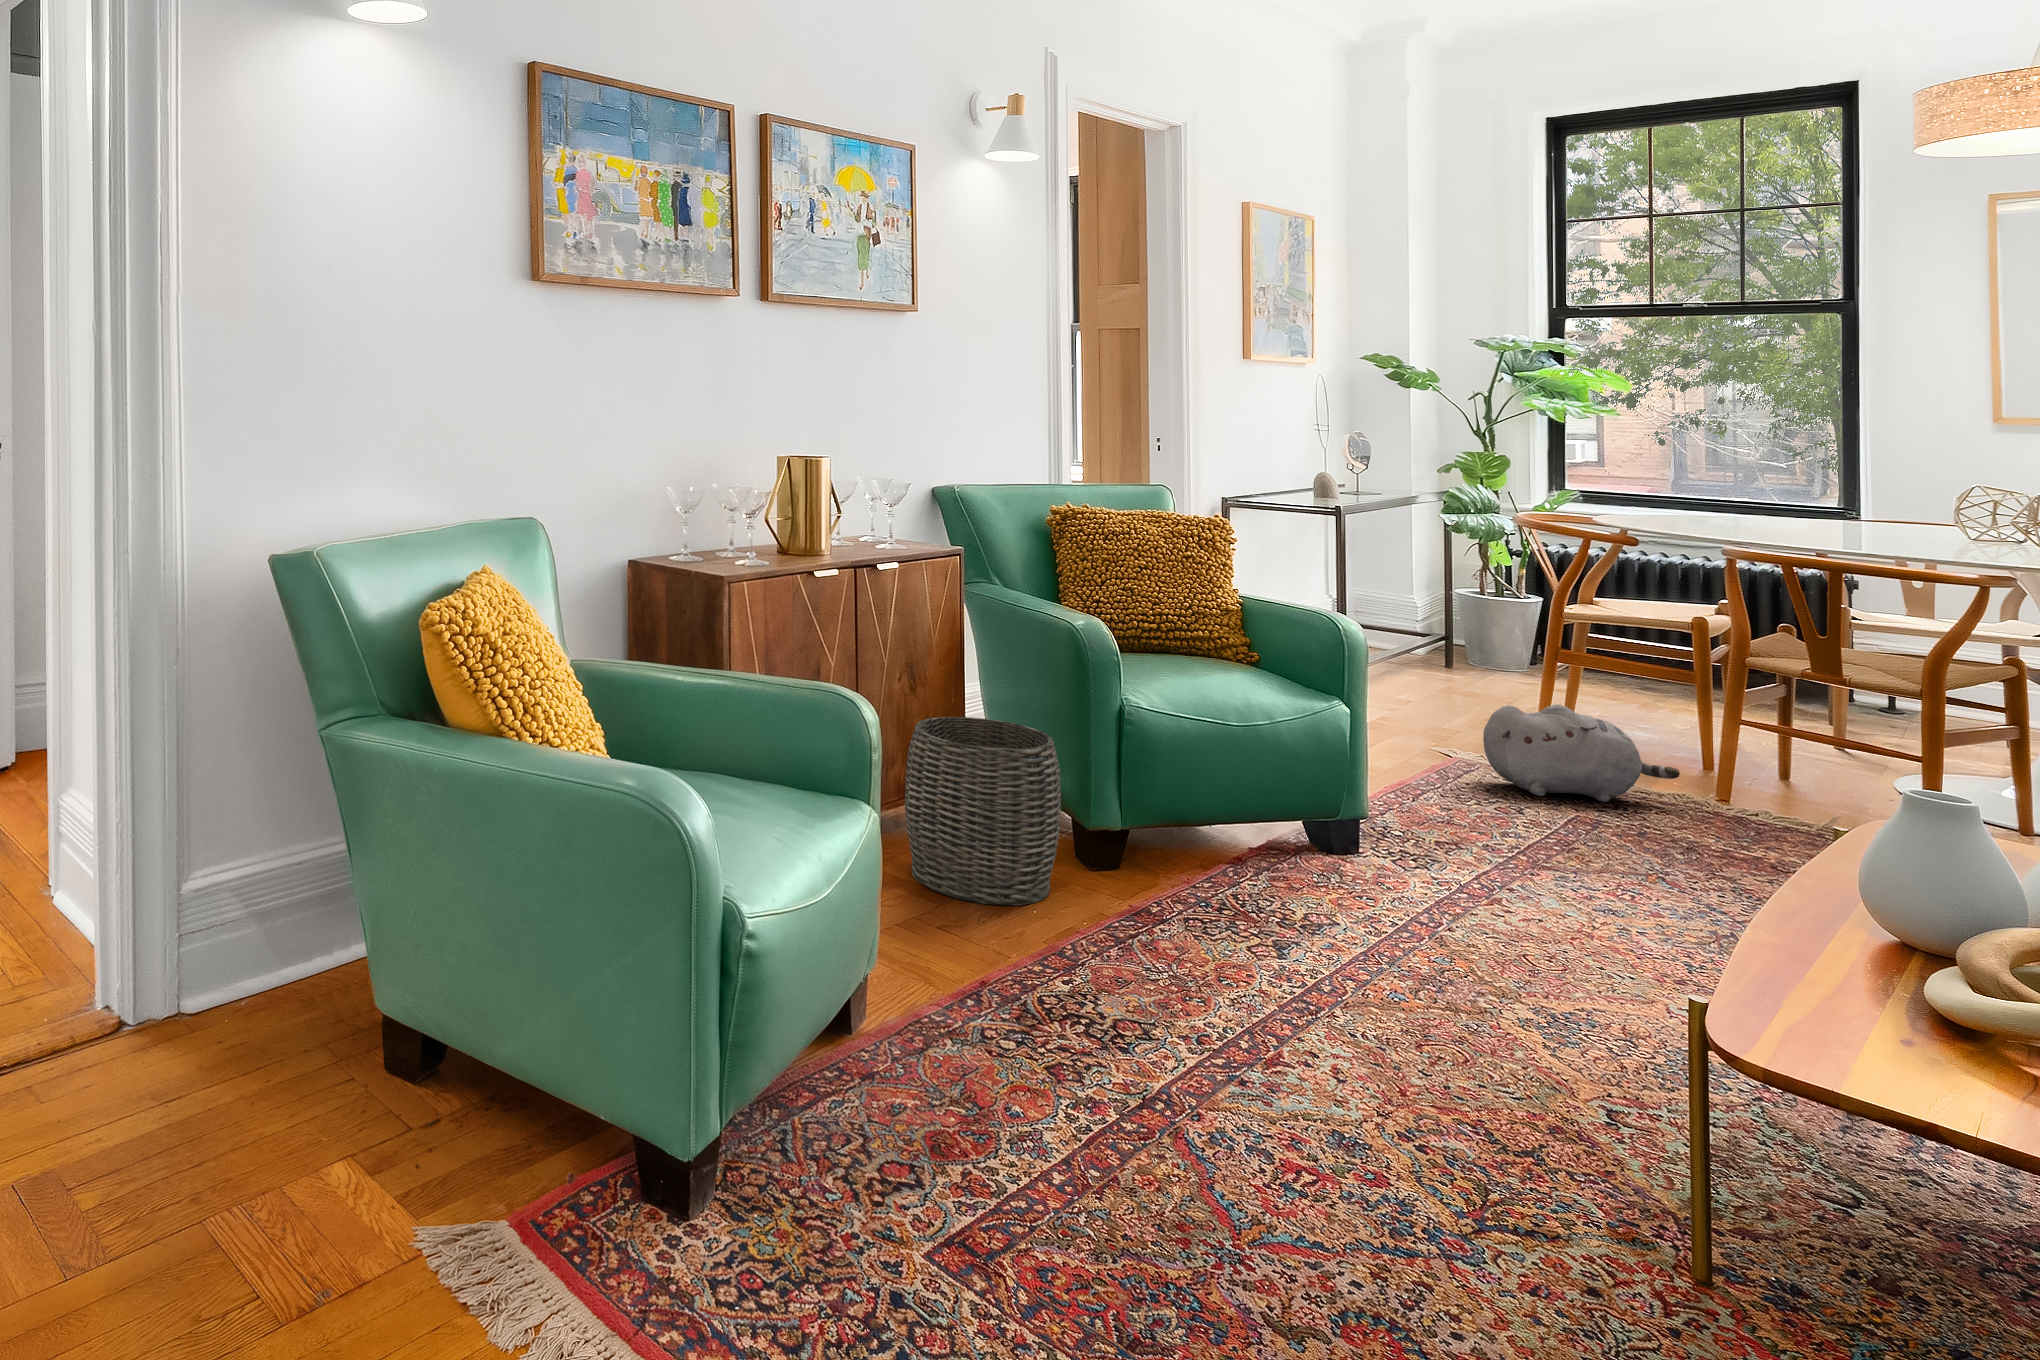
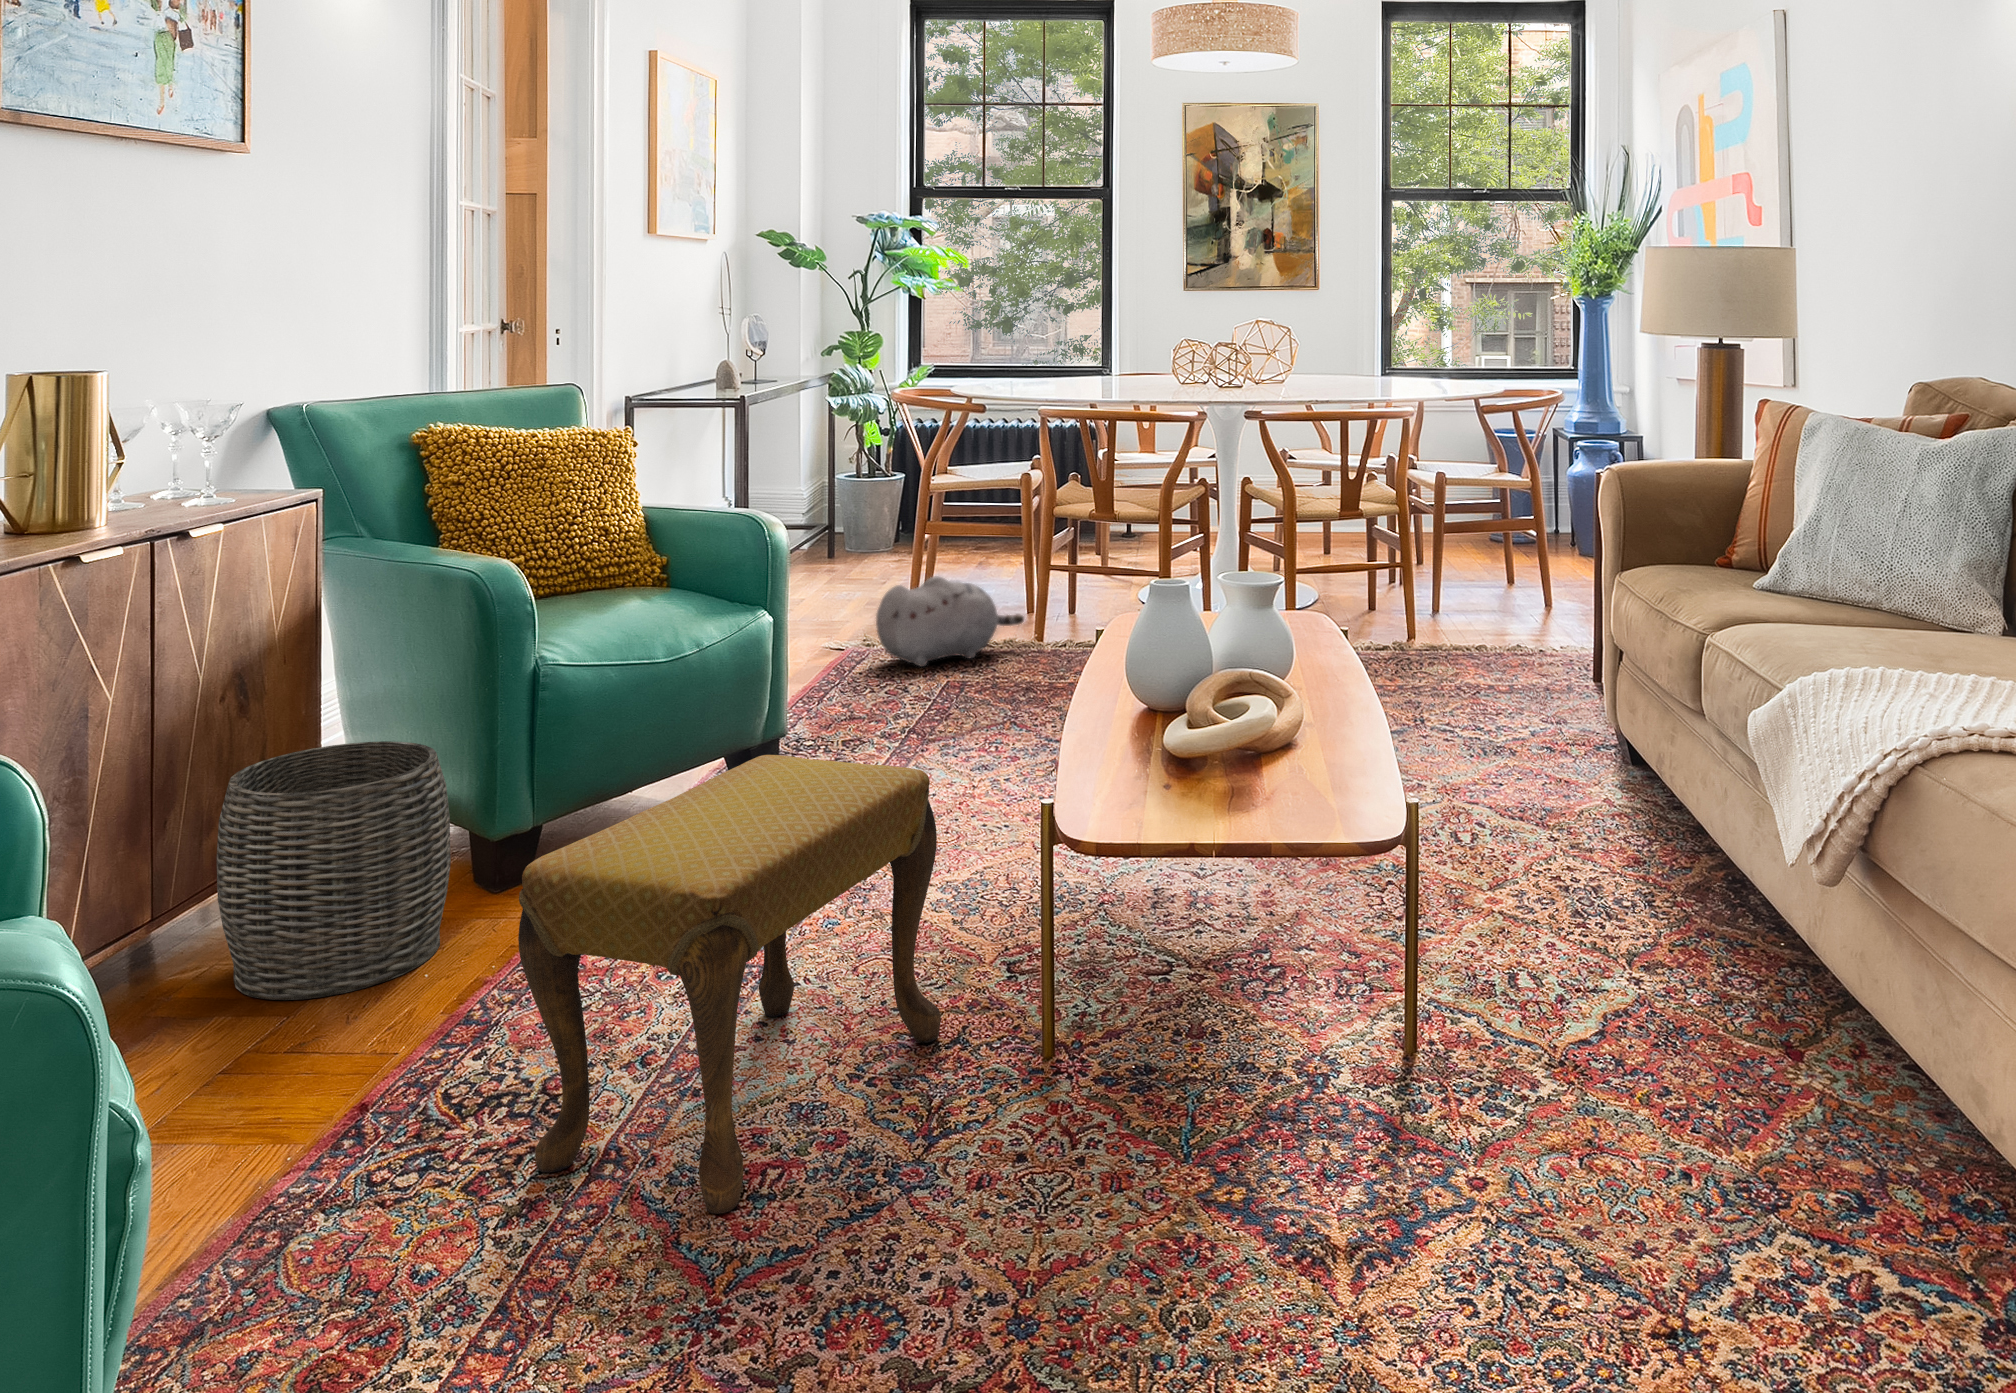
footstool: none [1095,802,1510,1188] -> present [518,755,941,1214]

